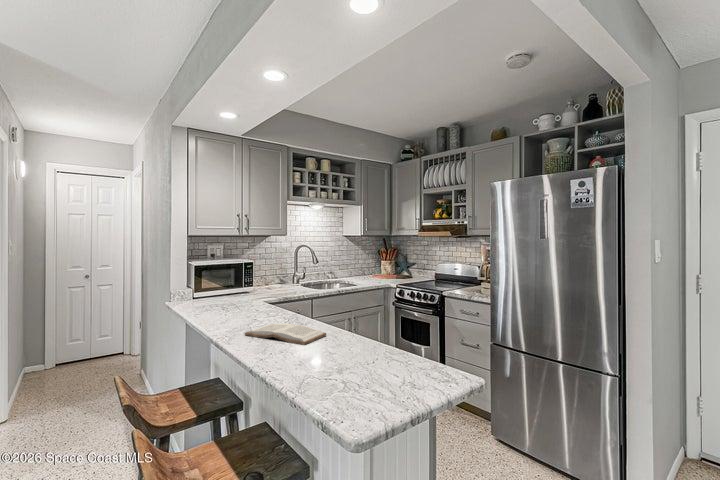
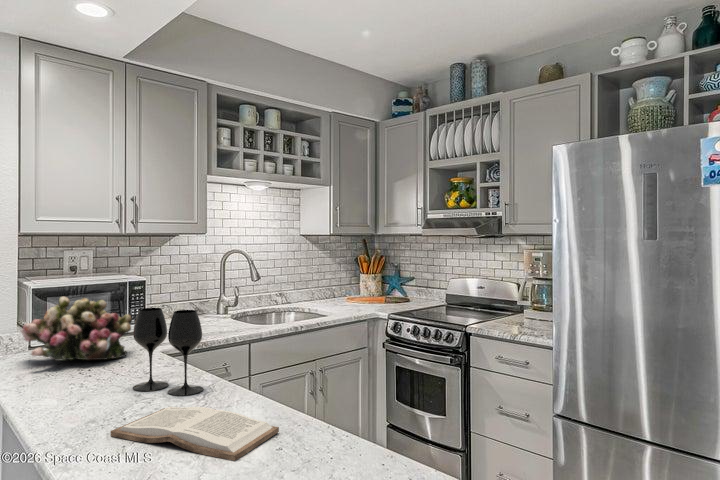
flower arrangement: none [190,270,247,305] -> present [21,297,132,361]
wine glass: none [251,275,288,321] -> present [133,308,203,396]

